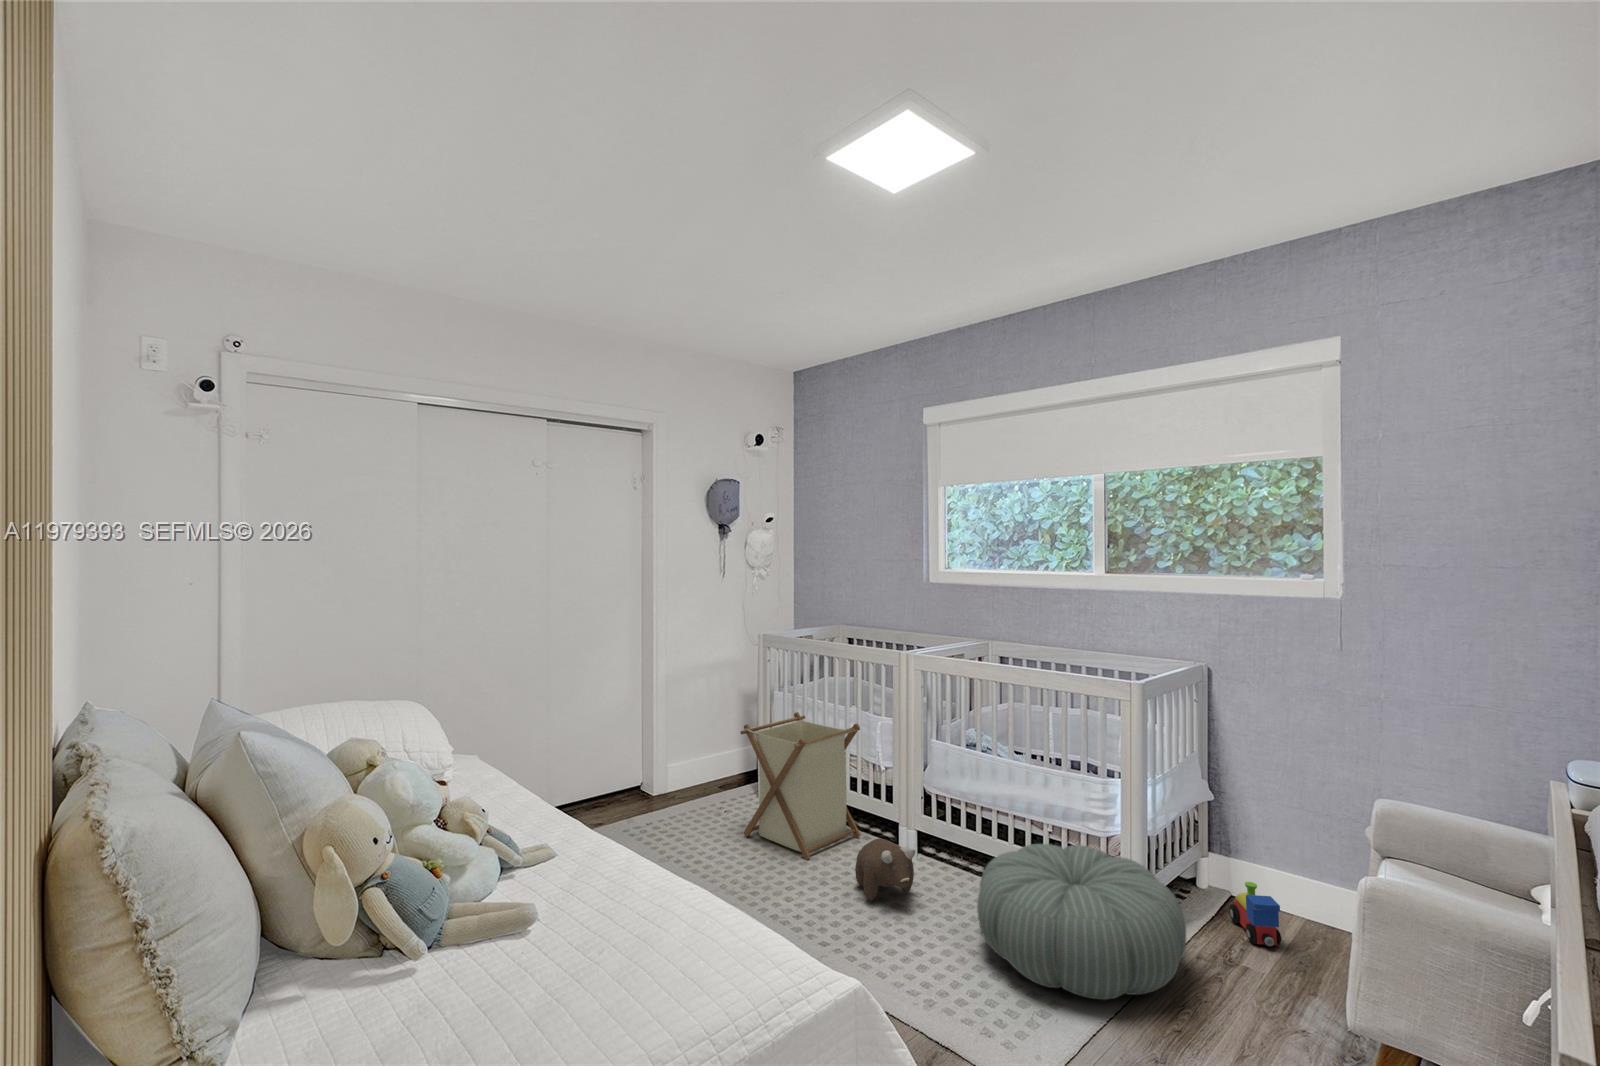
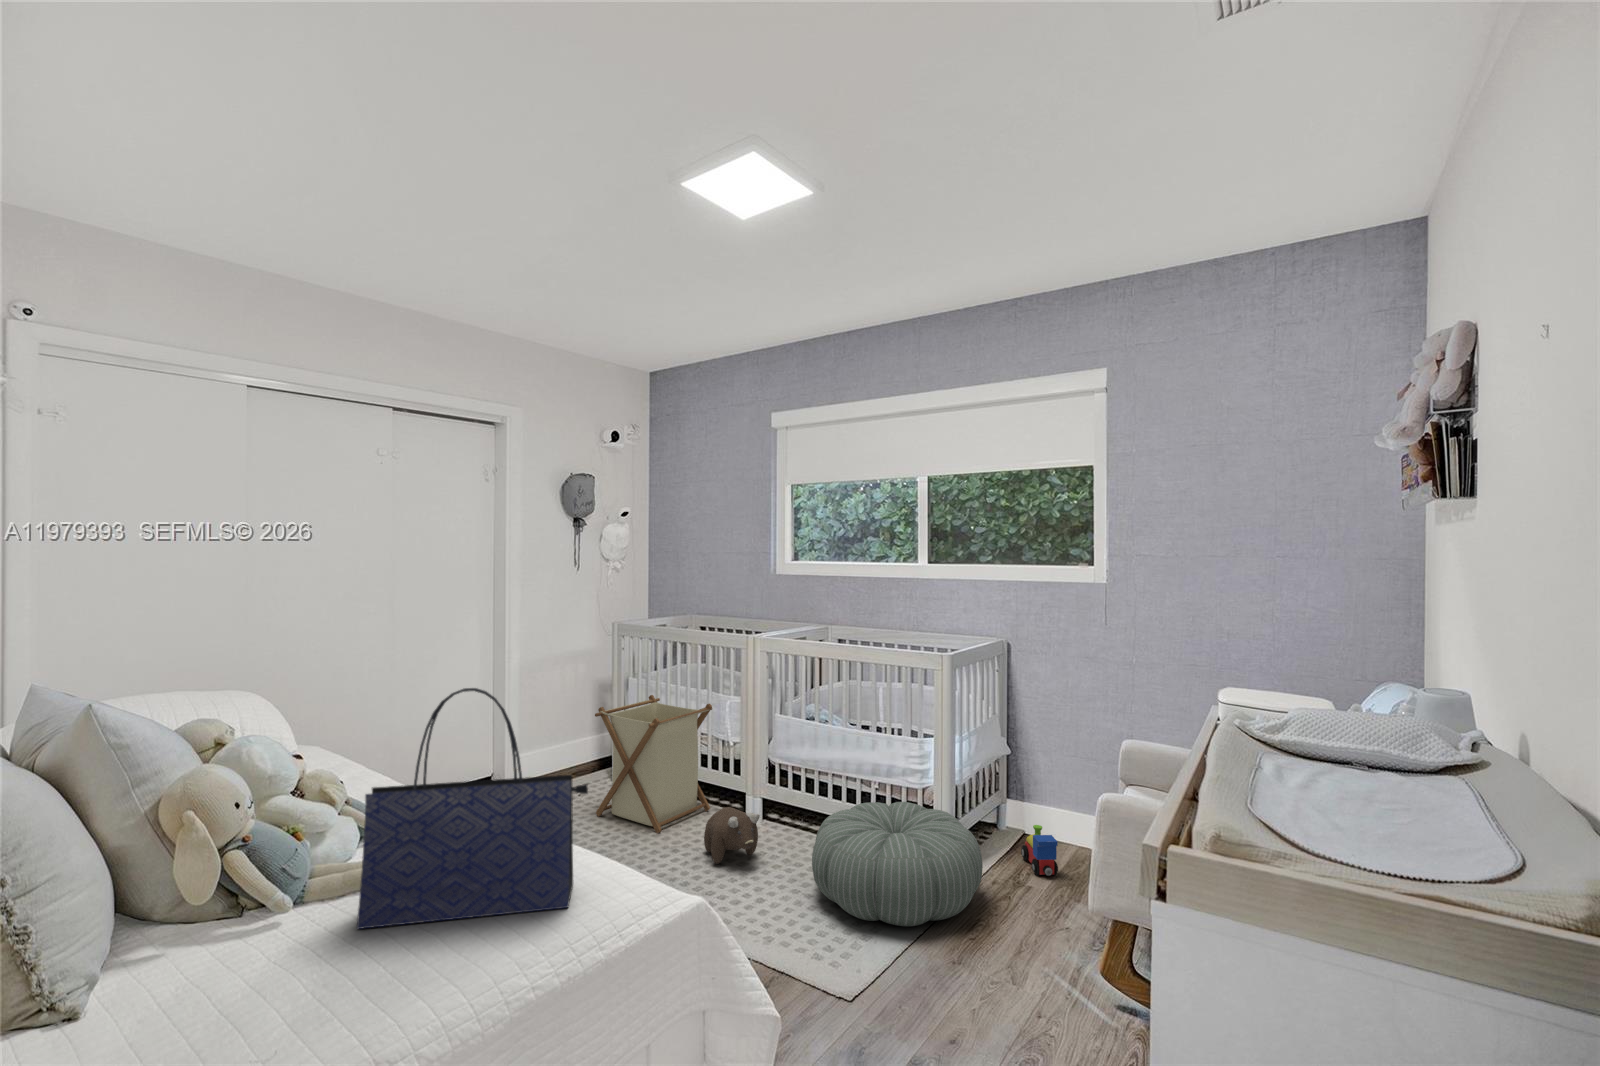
tote bag: none [482,723,727,990] -> present [357,688,588,929]

